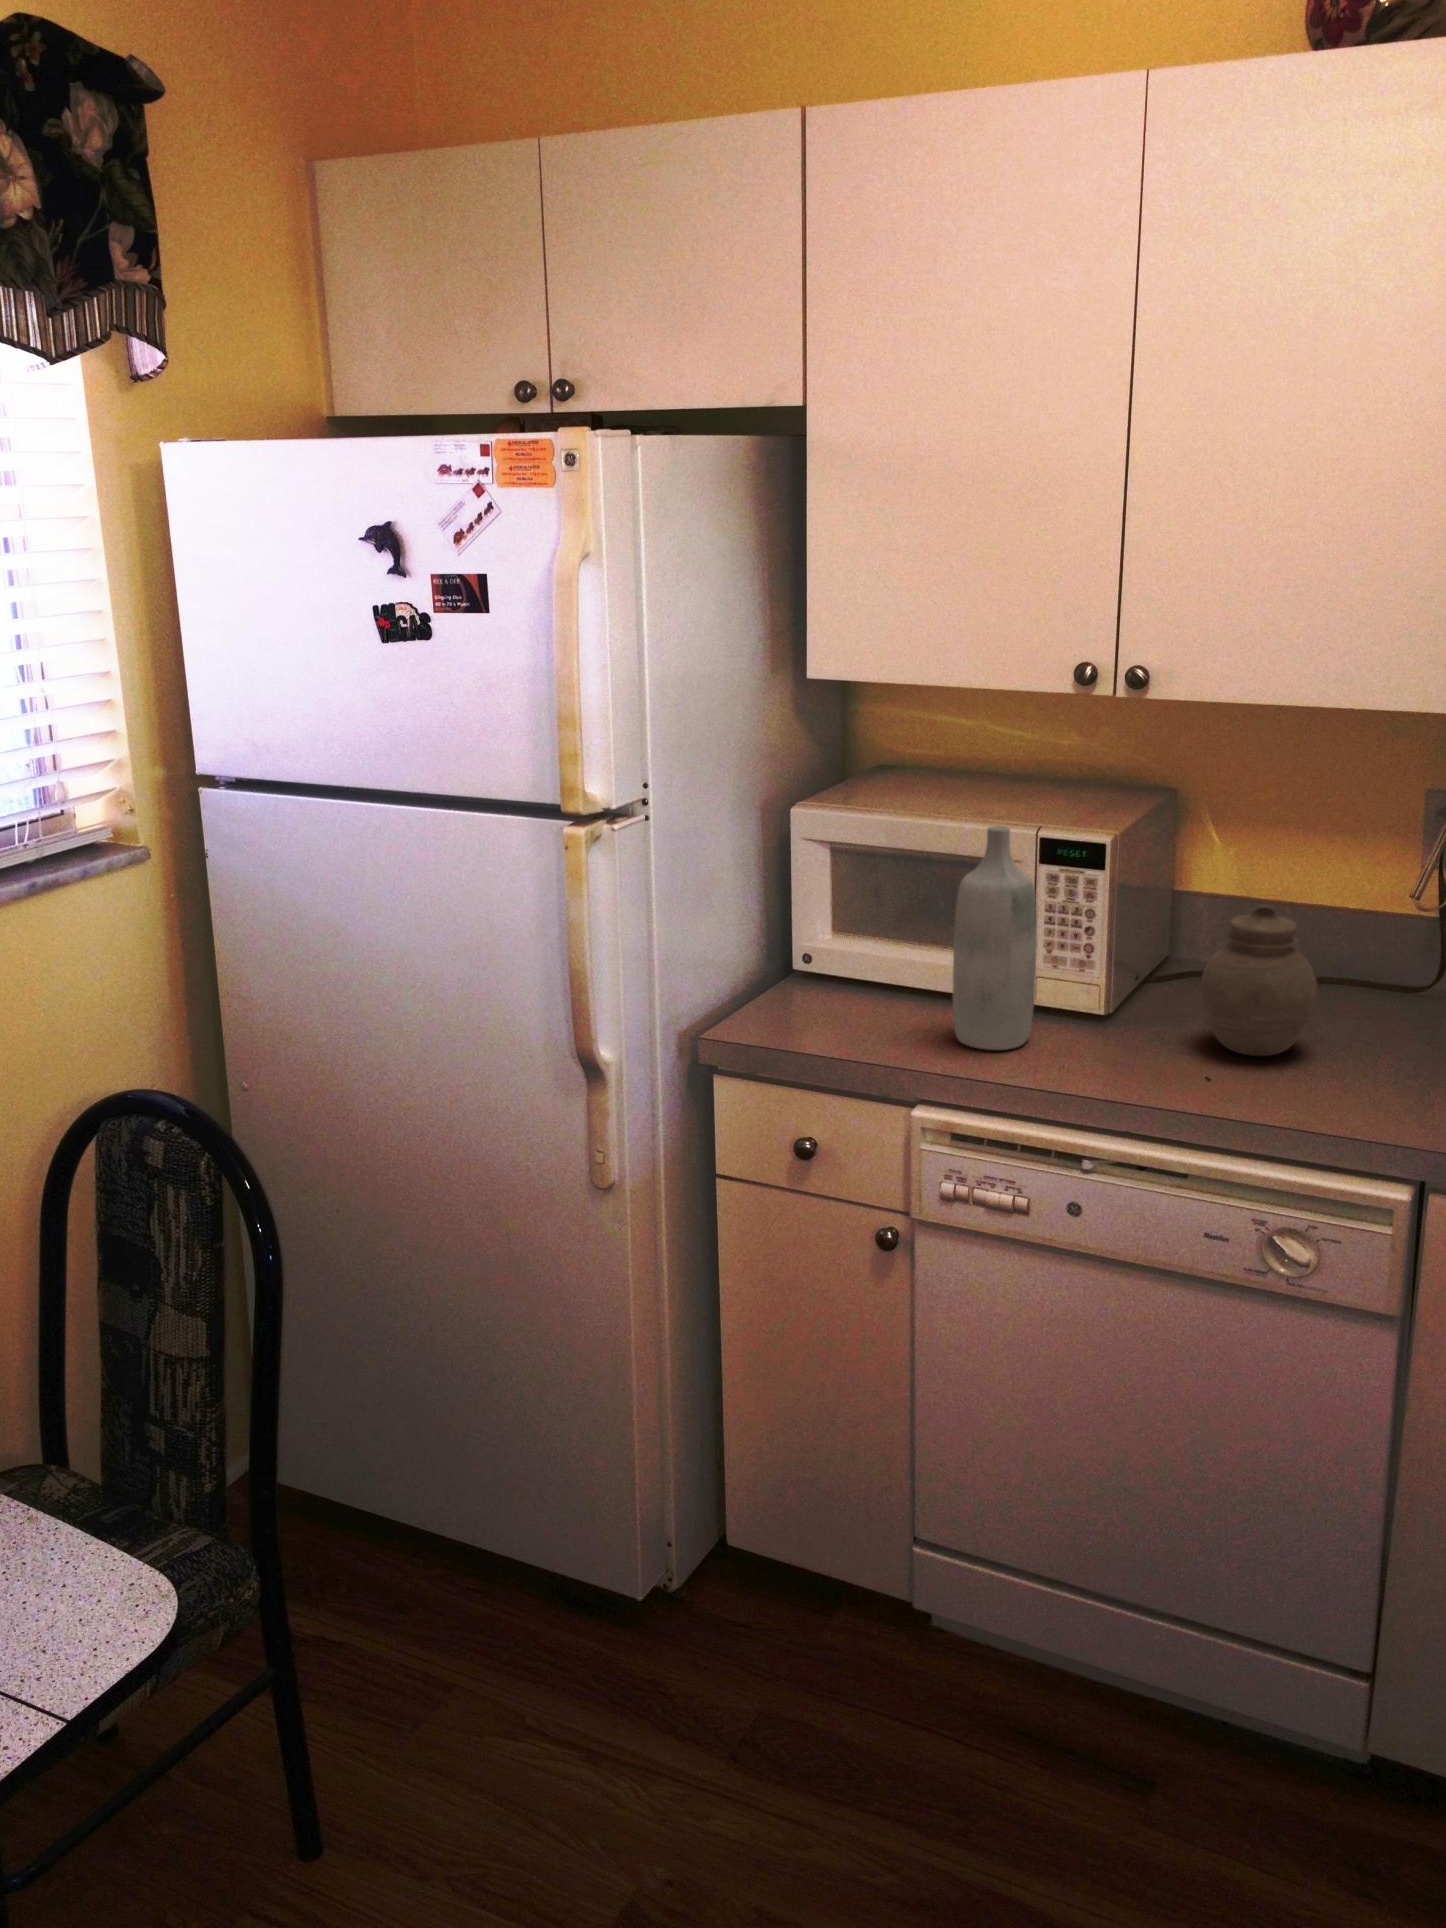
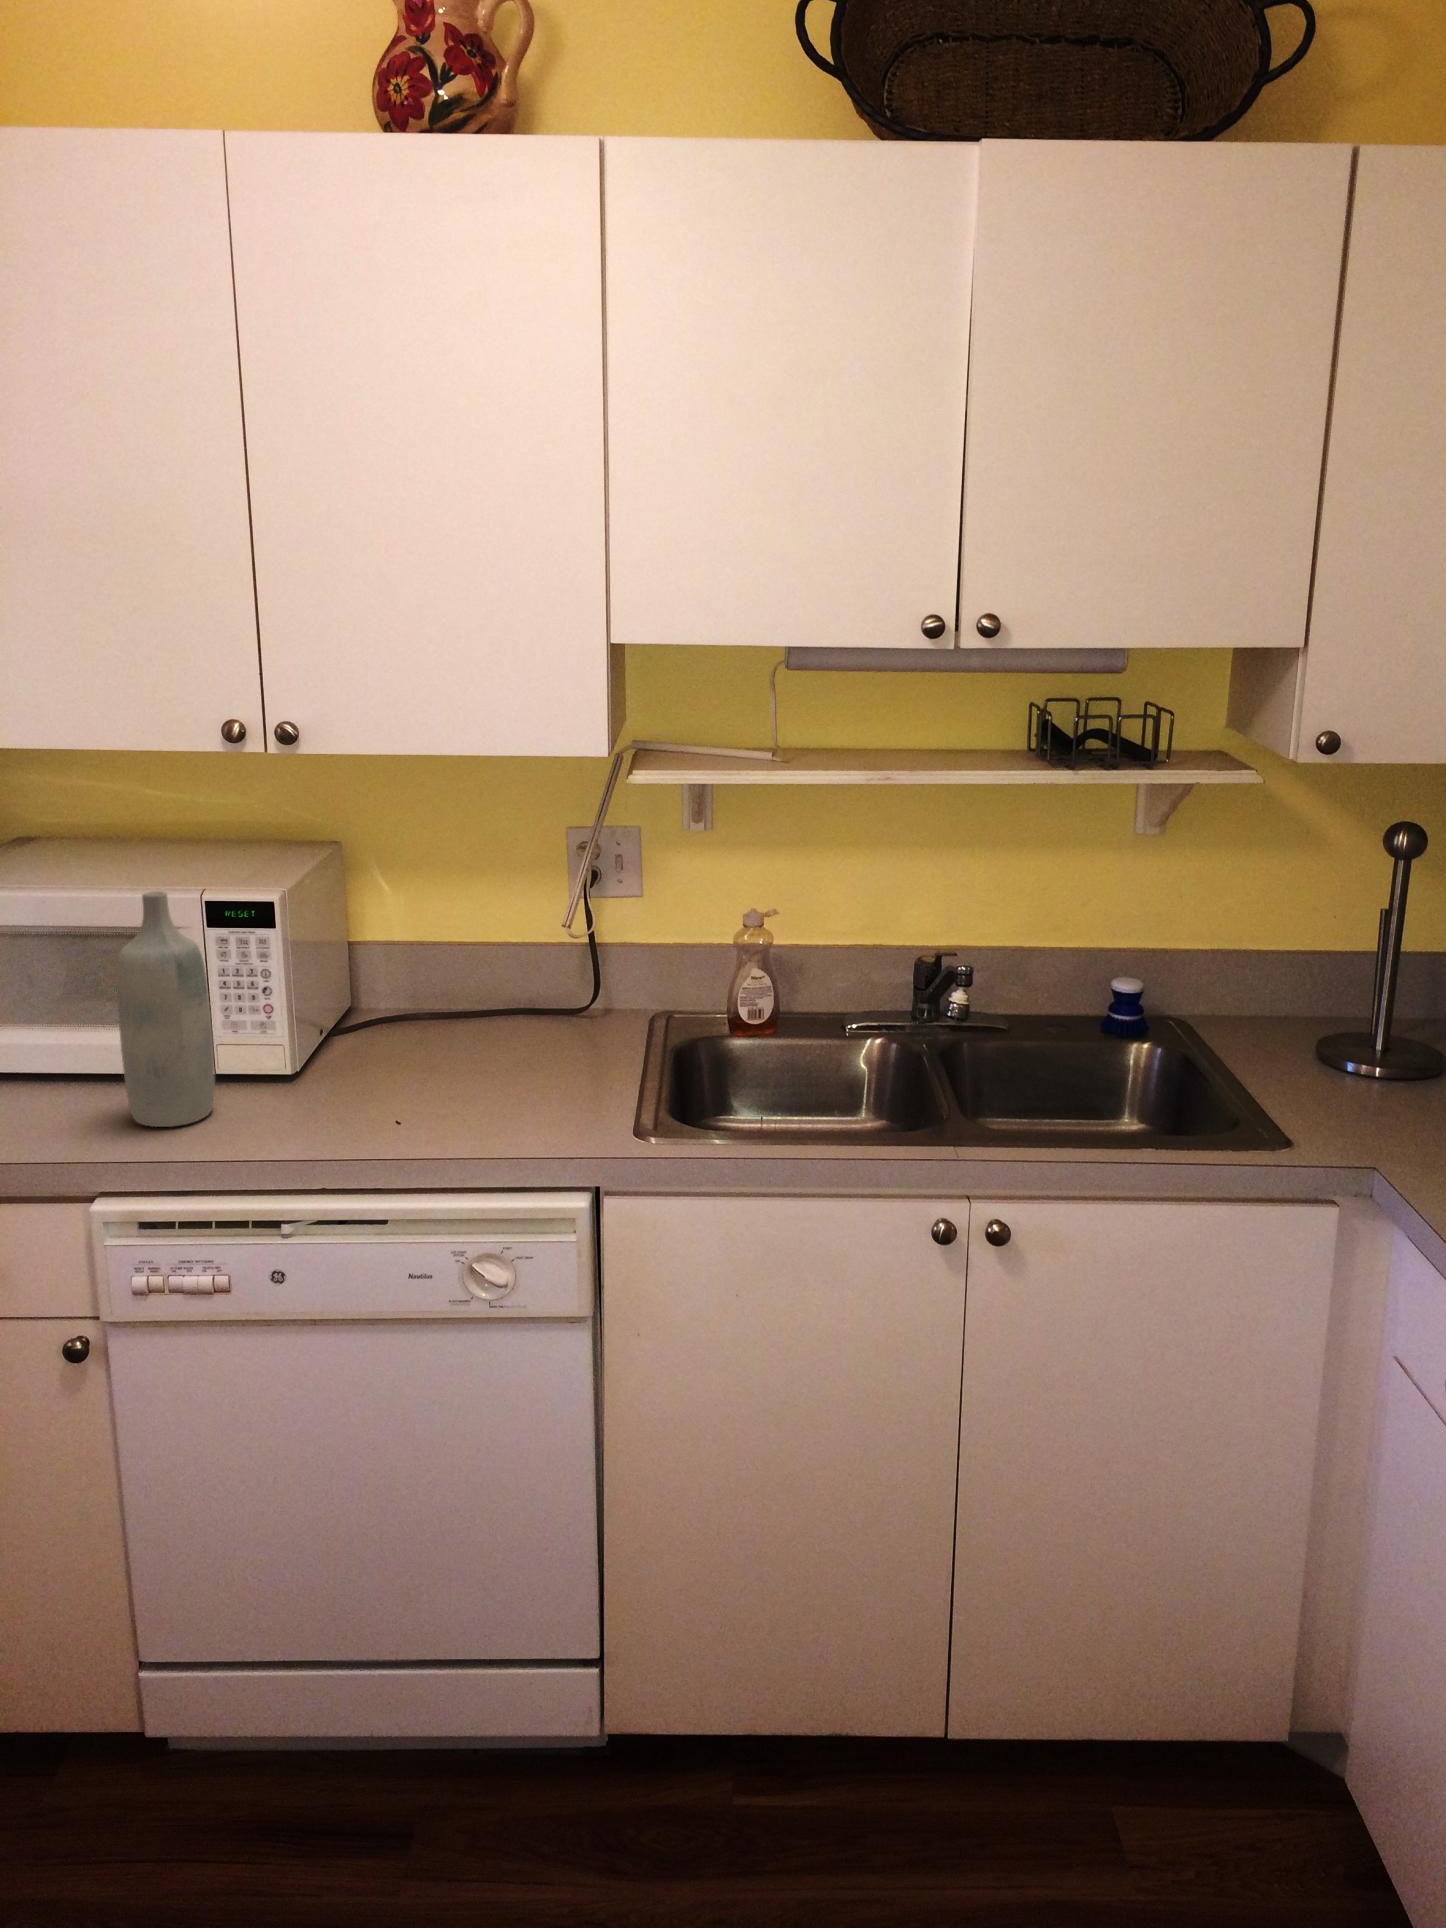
jar: present [1201,905,1317,1056] -> none [382,946,490,1093]

